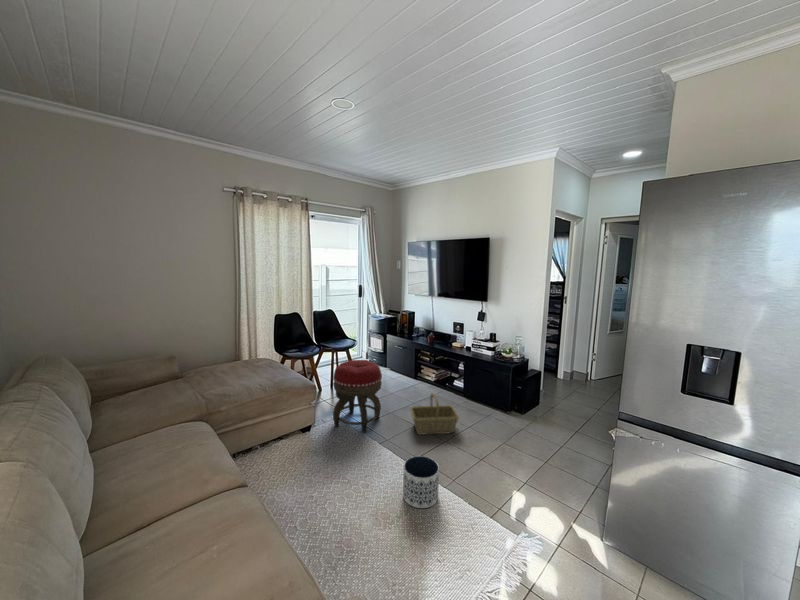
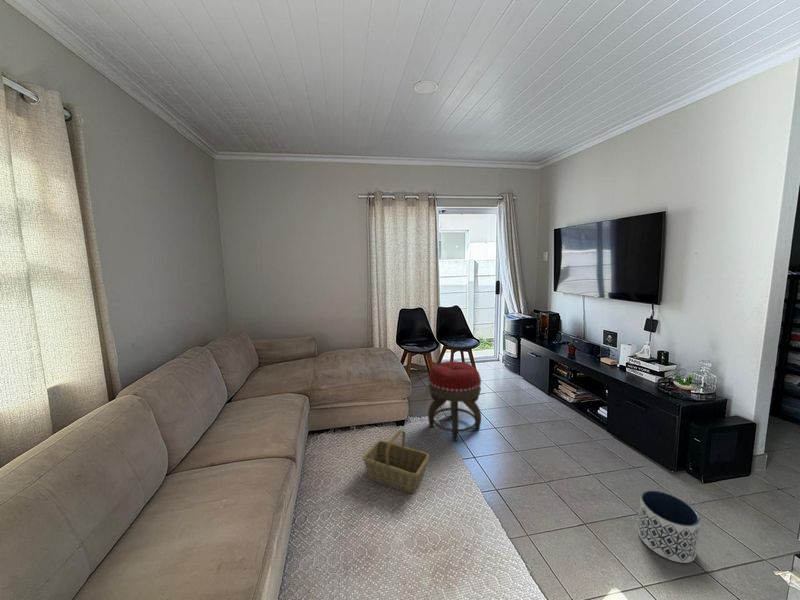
basket: present [411,393,459,435] -> present [363,430,429,493]
planter: present [403,456,439,508] -> present [638,491,700,563]

